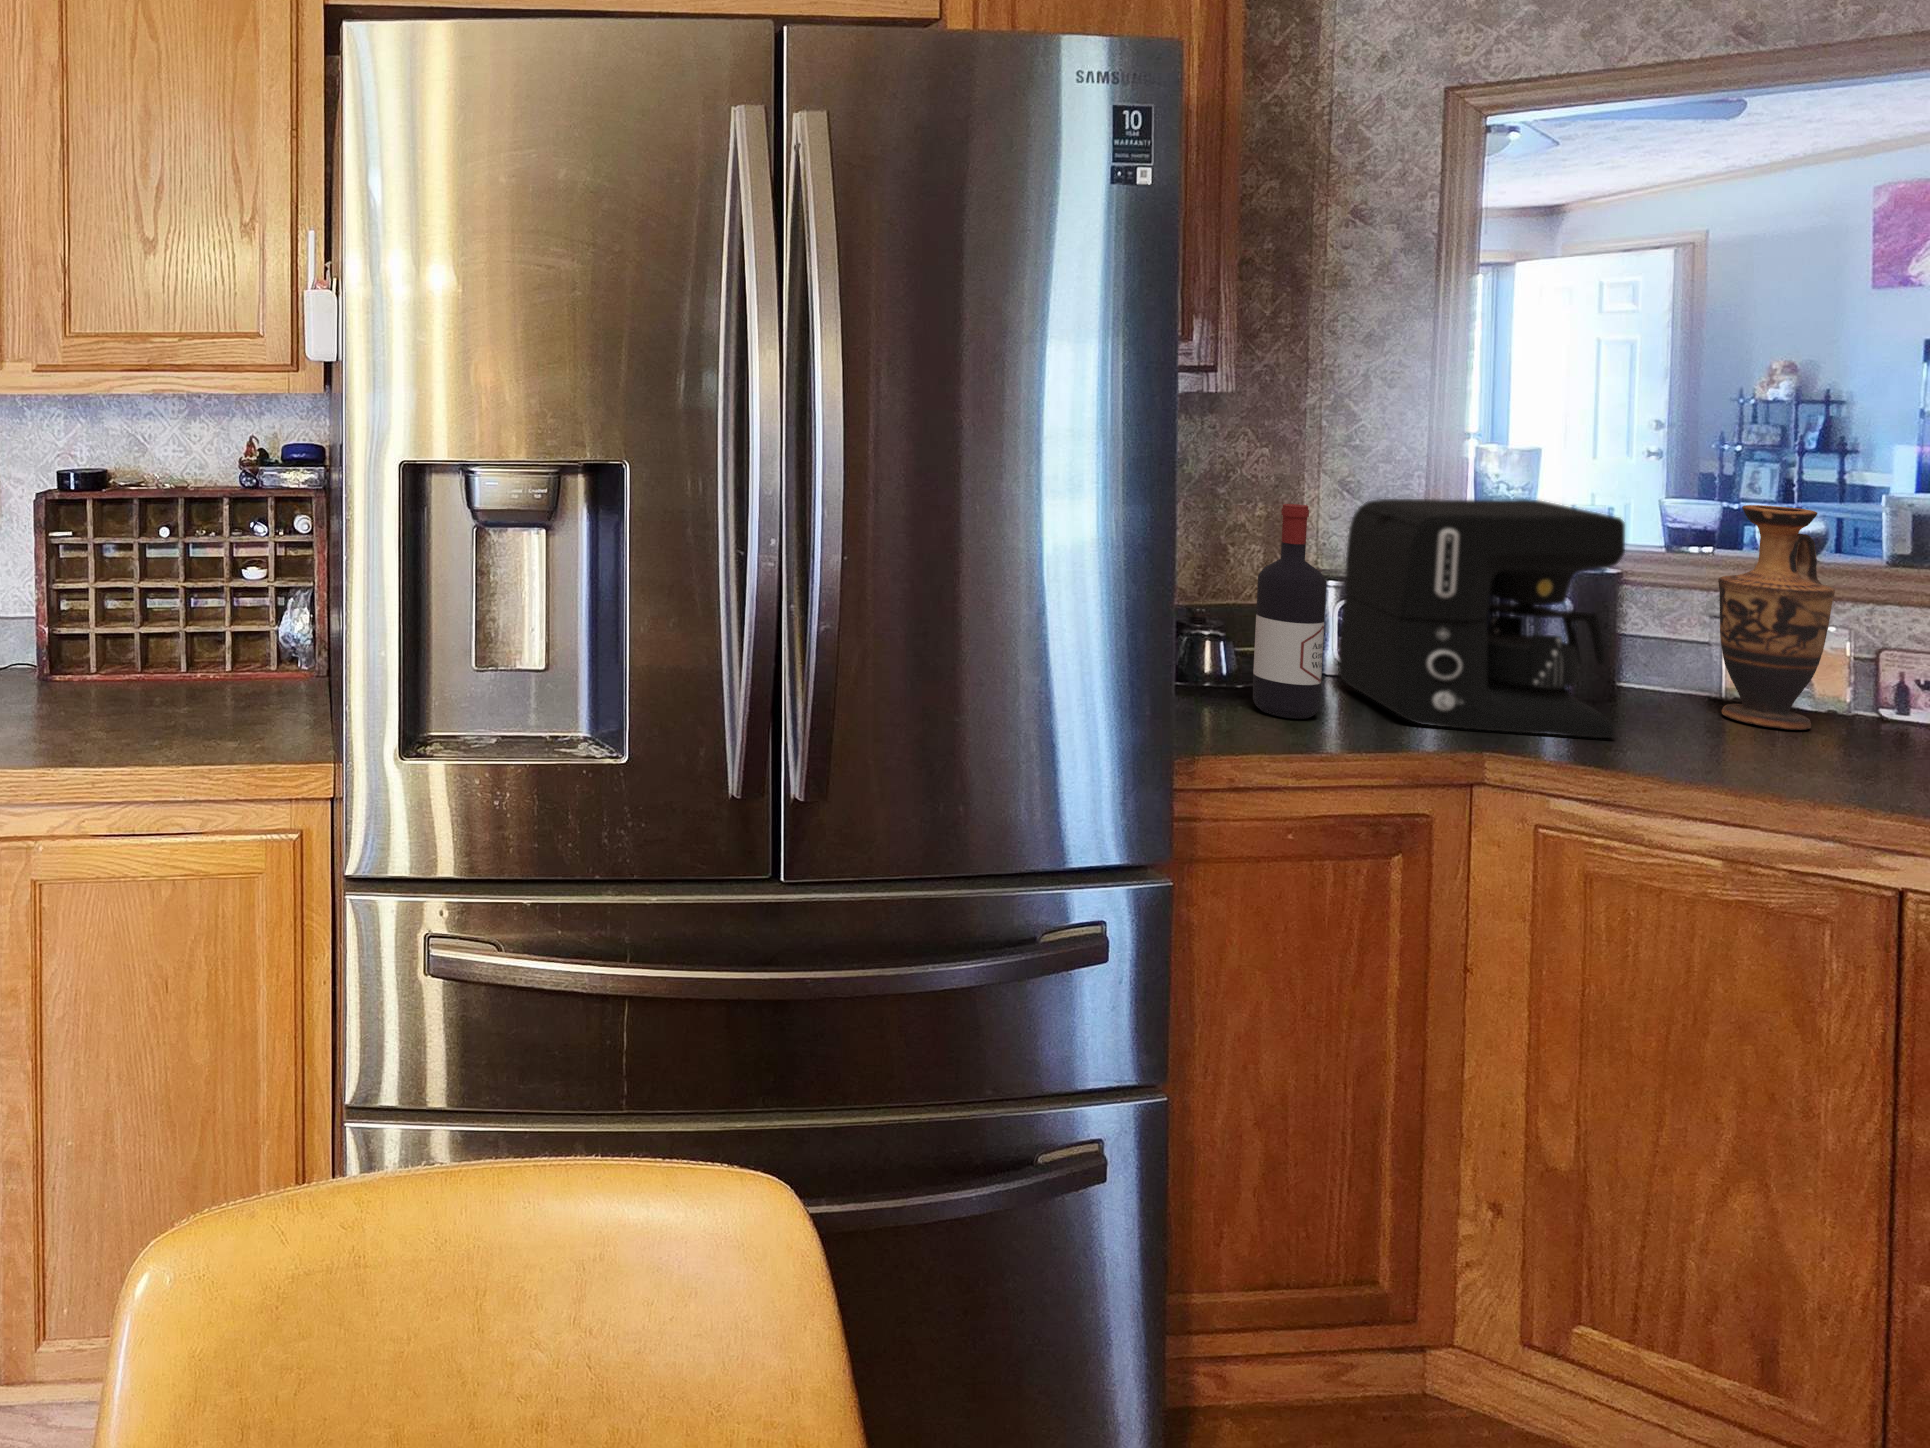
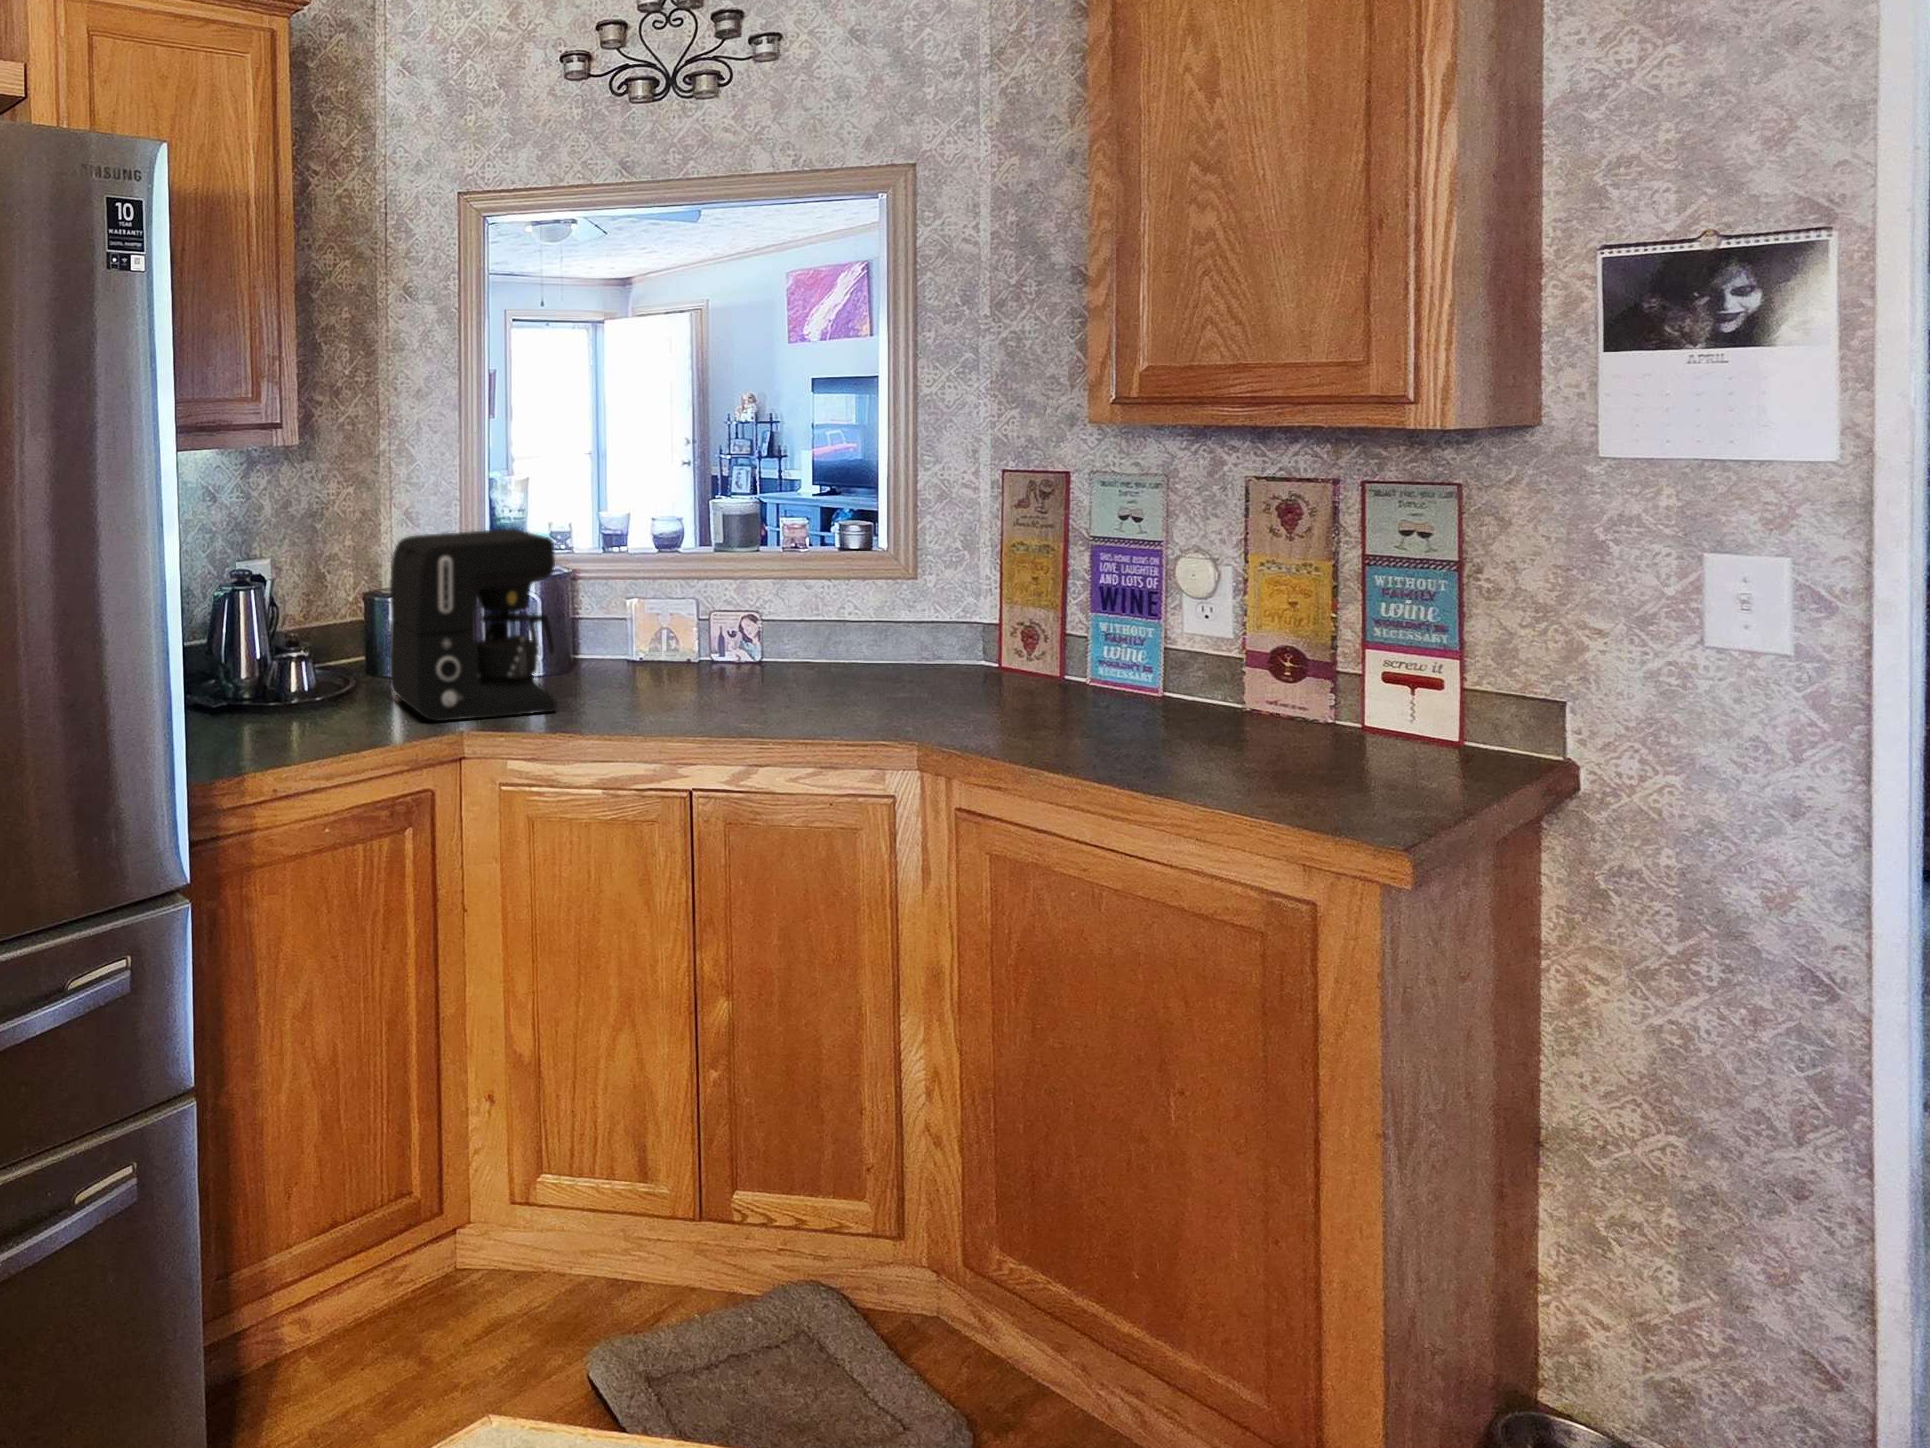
wine bottle: present [1253,504,1326,719] -> none [317,545,366,731]
vase: present [1718,505,1835,730] -> none [622,522,681,688]

